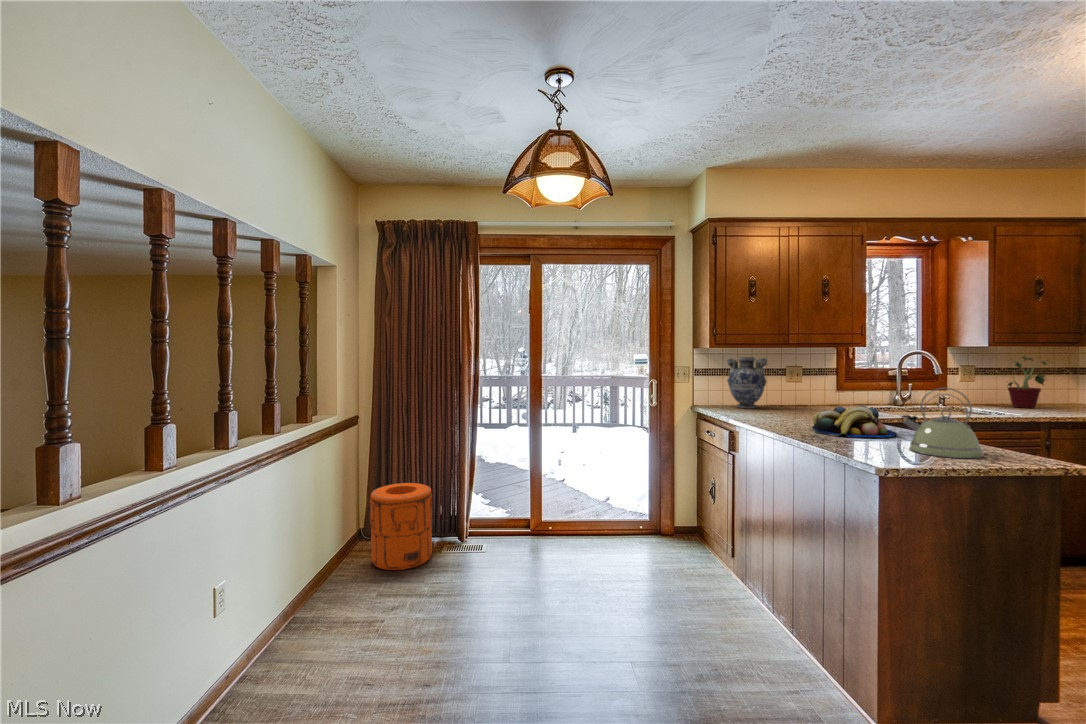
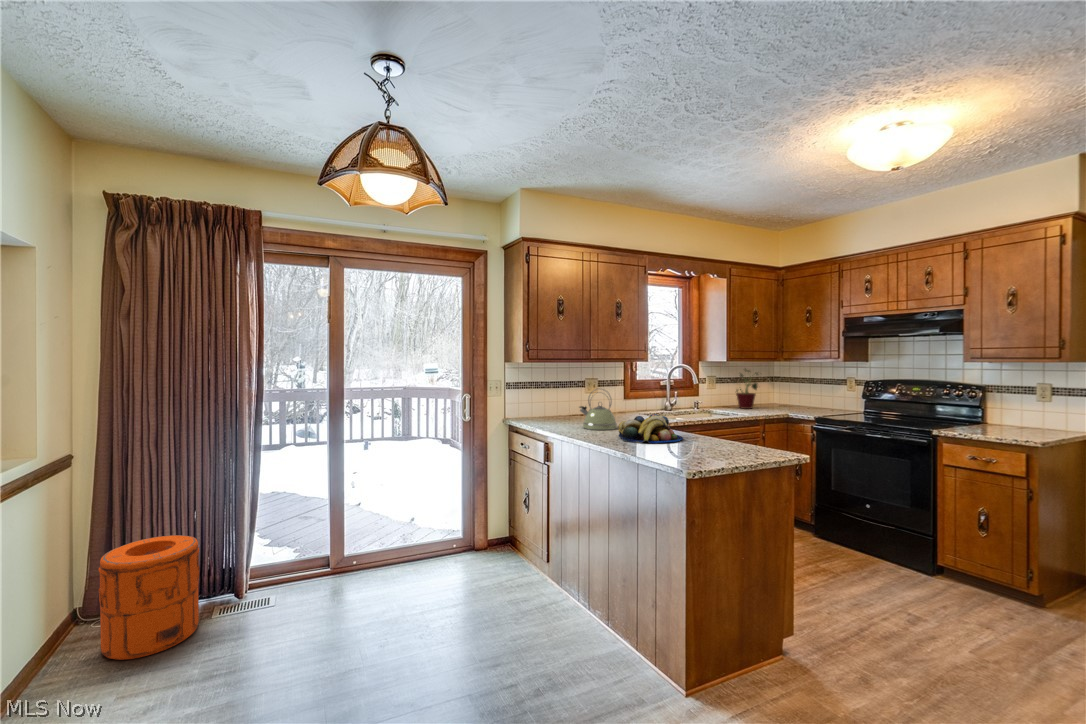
vase: present [727,357,767,409] -> none [537,371,572,419]
kettle: present [902,388,983,458] -> present [580,389,617,430]

